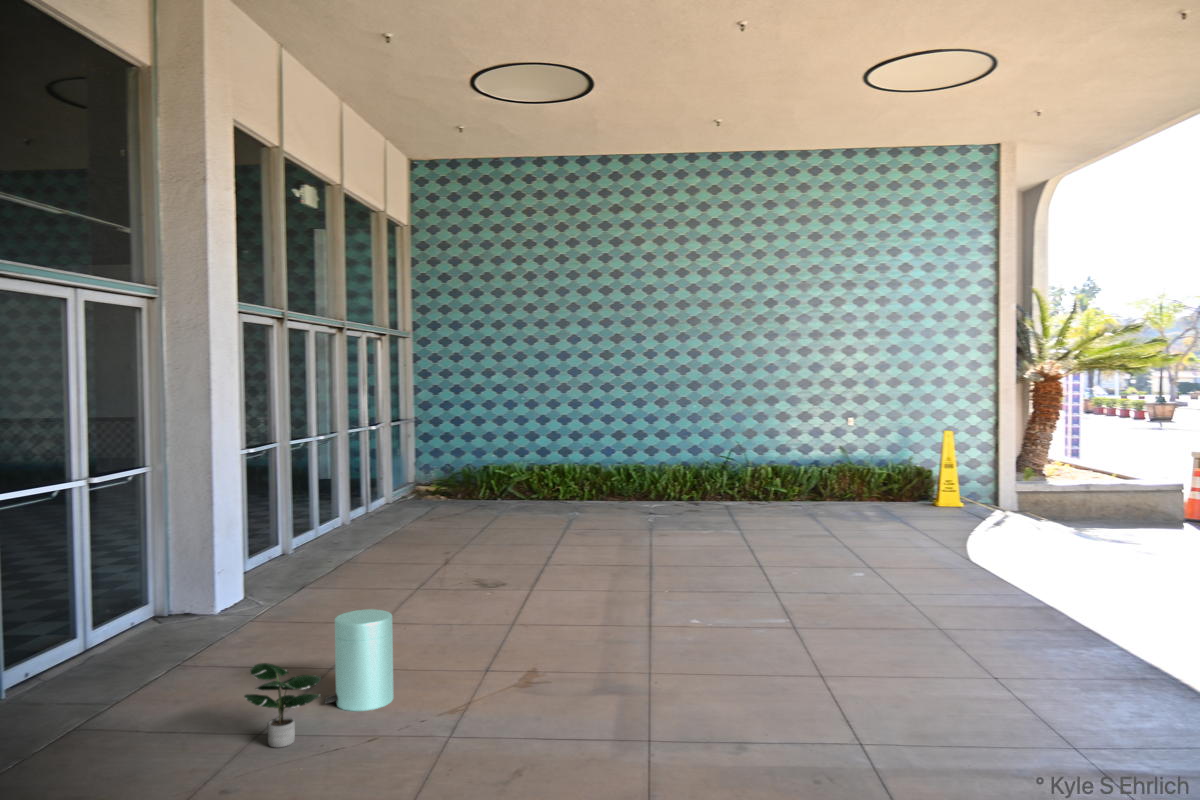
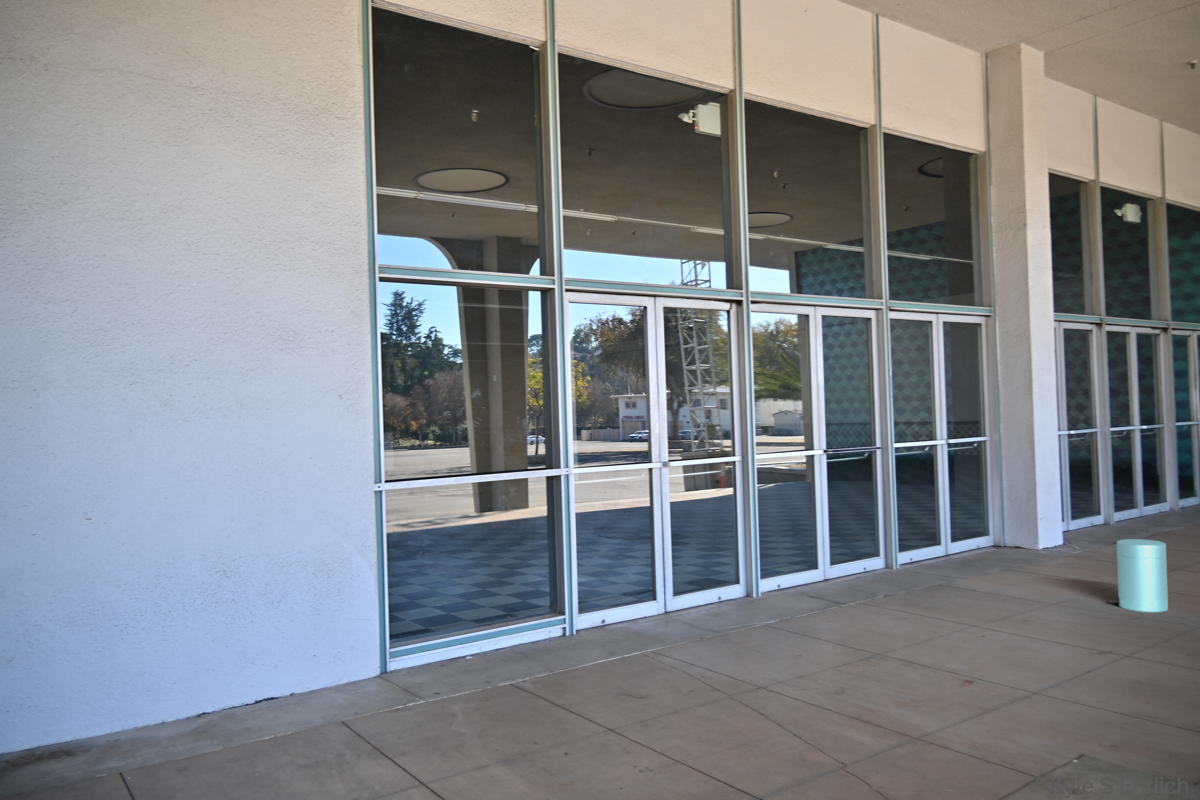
potted plant: present [244,663,321,747] -> none [1043,559,1100,616]

